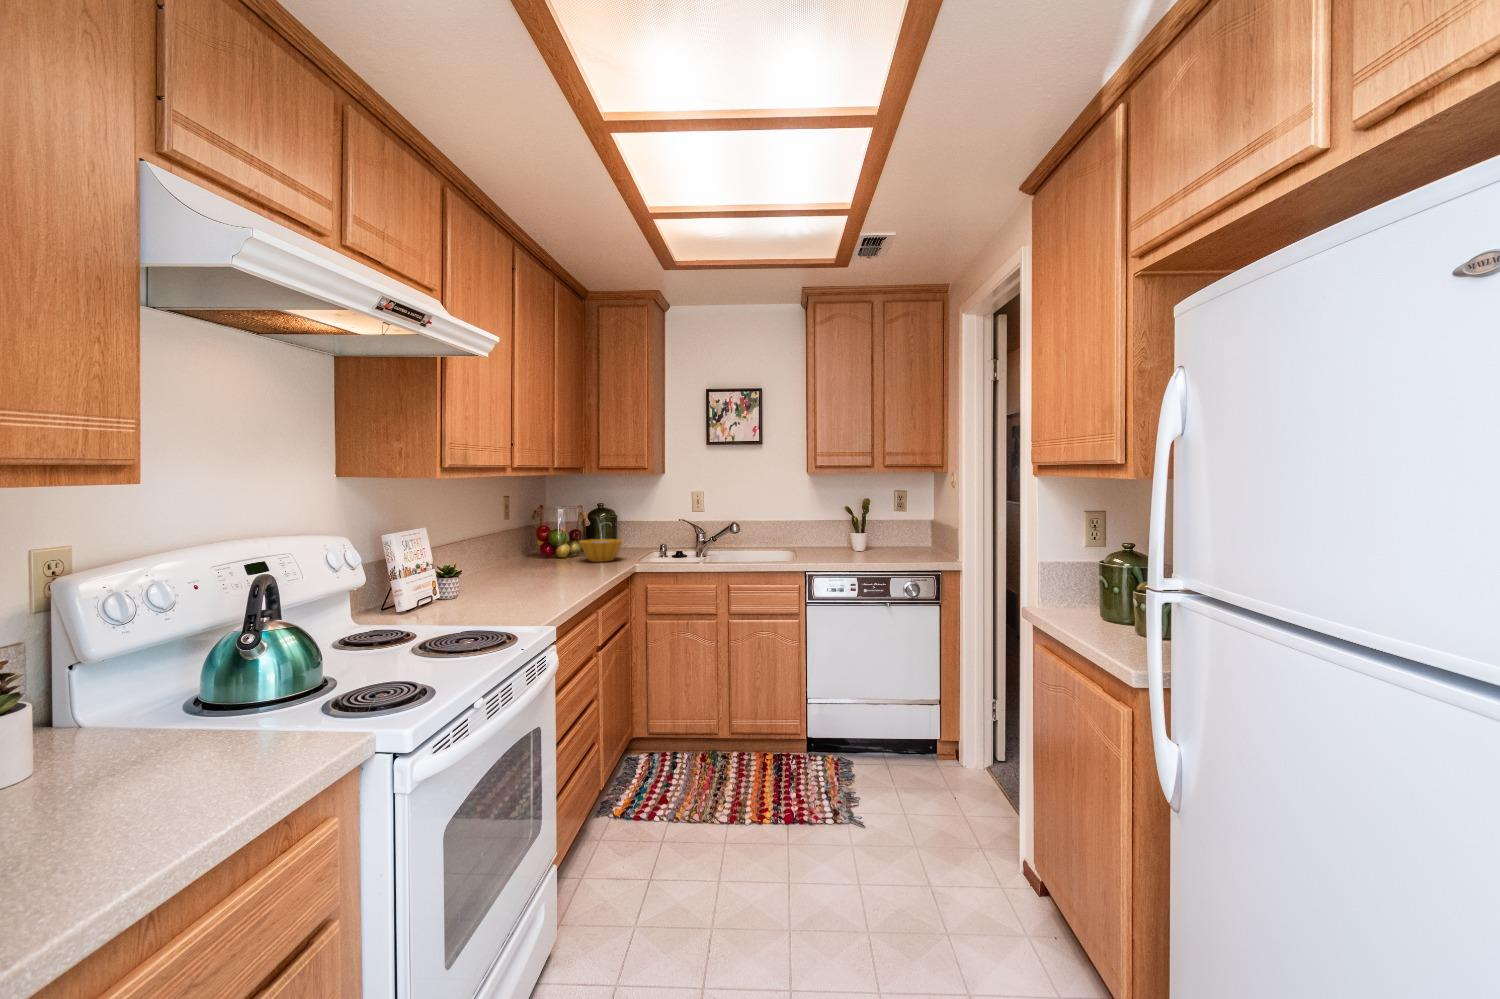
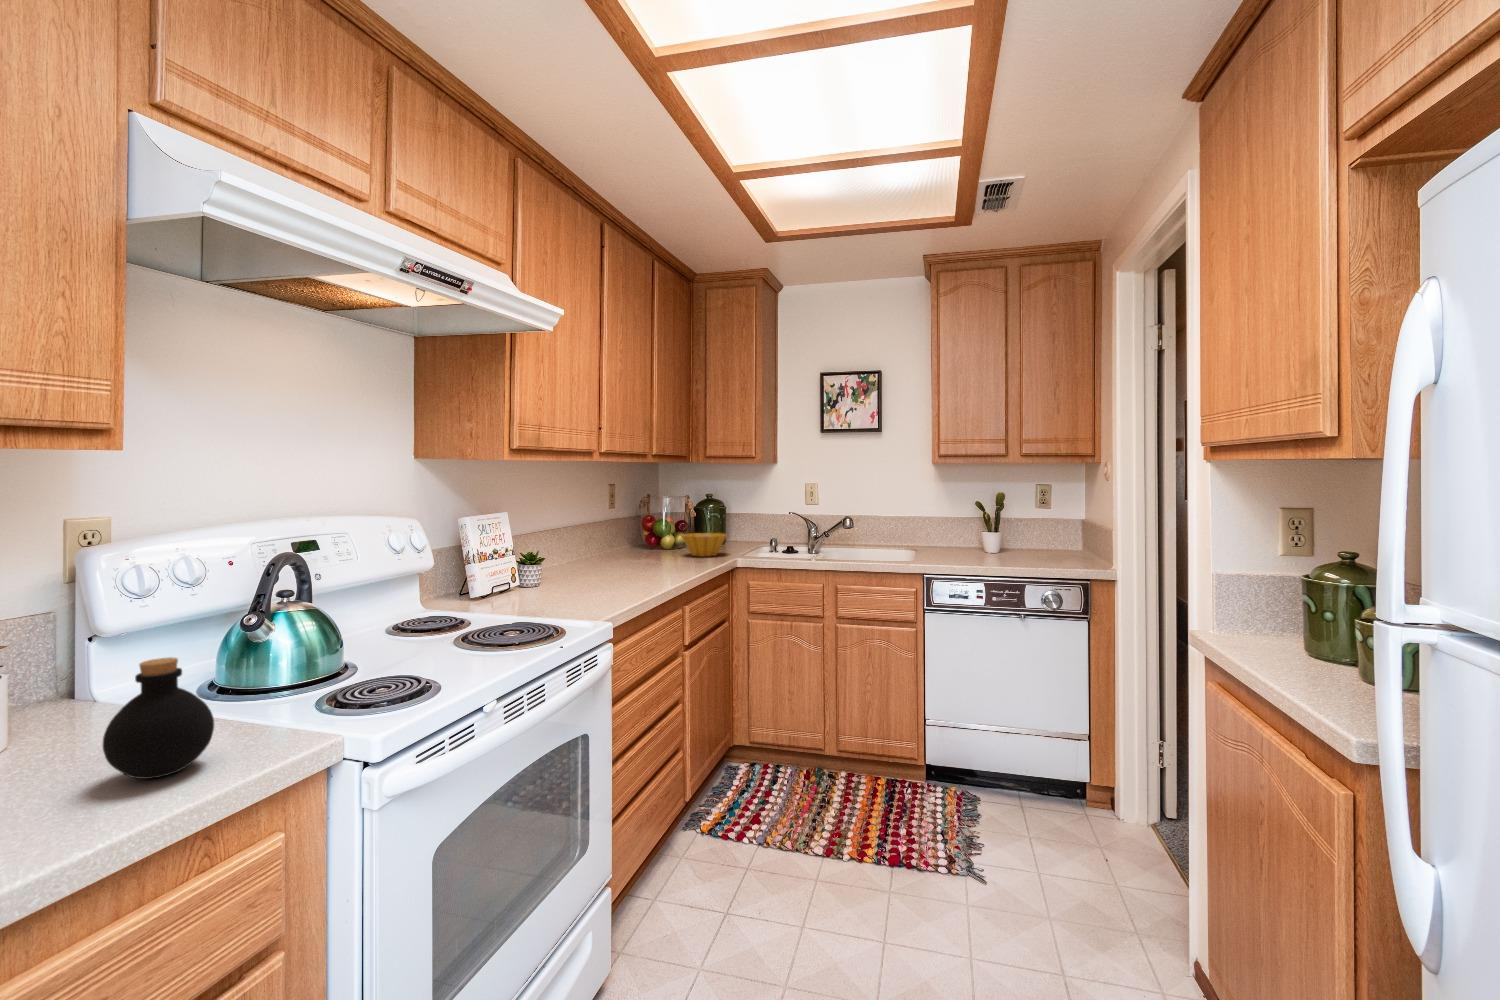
bottle: none [175,672,272,783] -> present [102,657,214,779]

